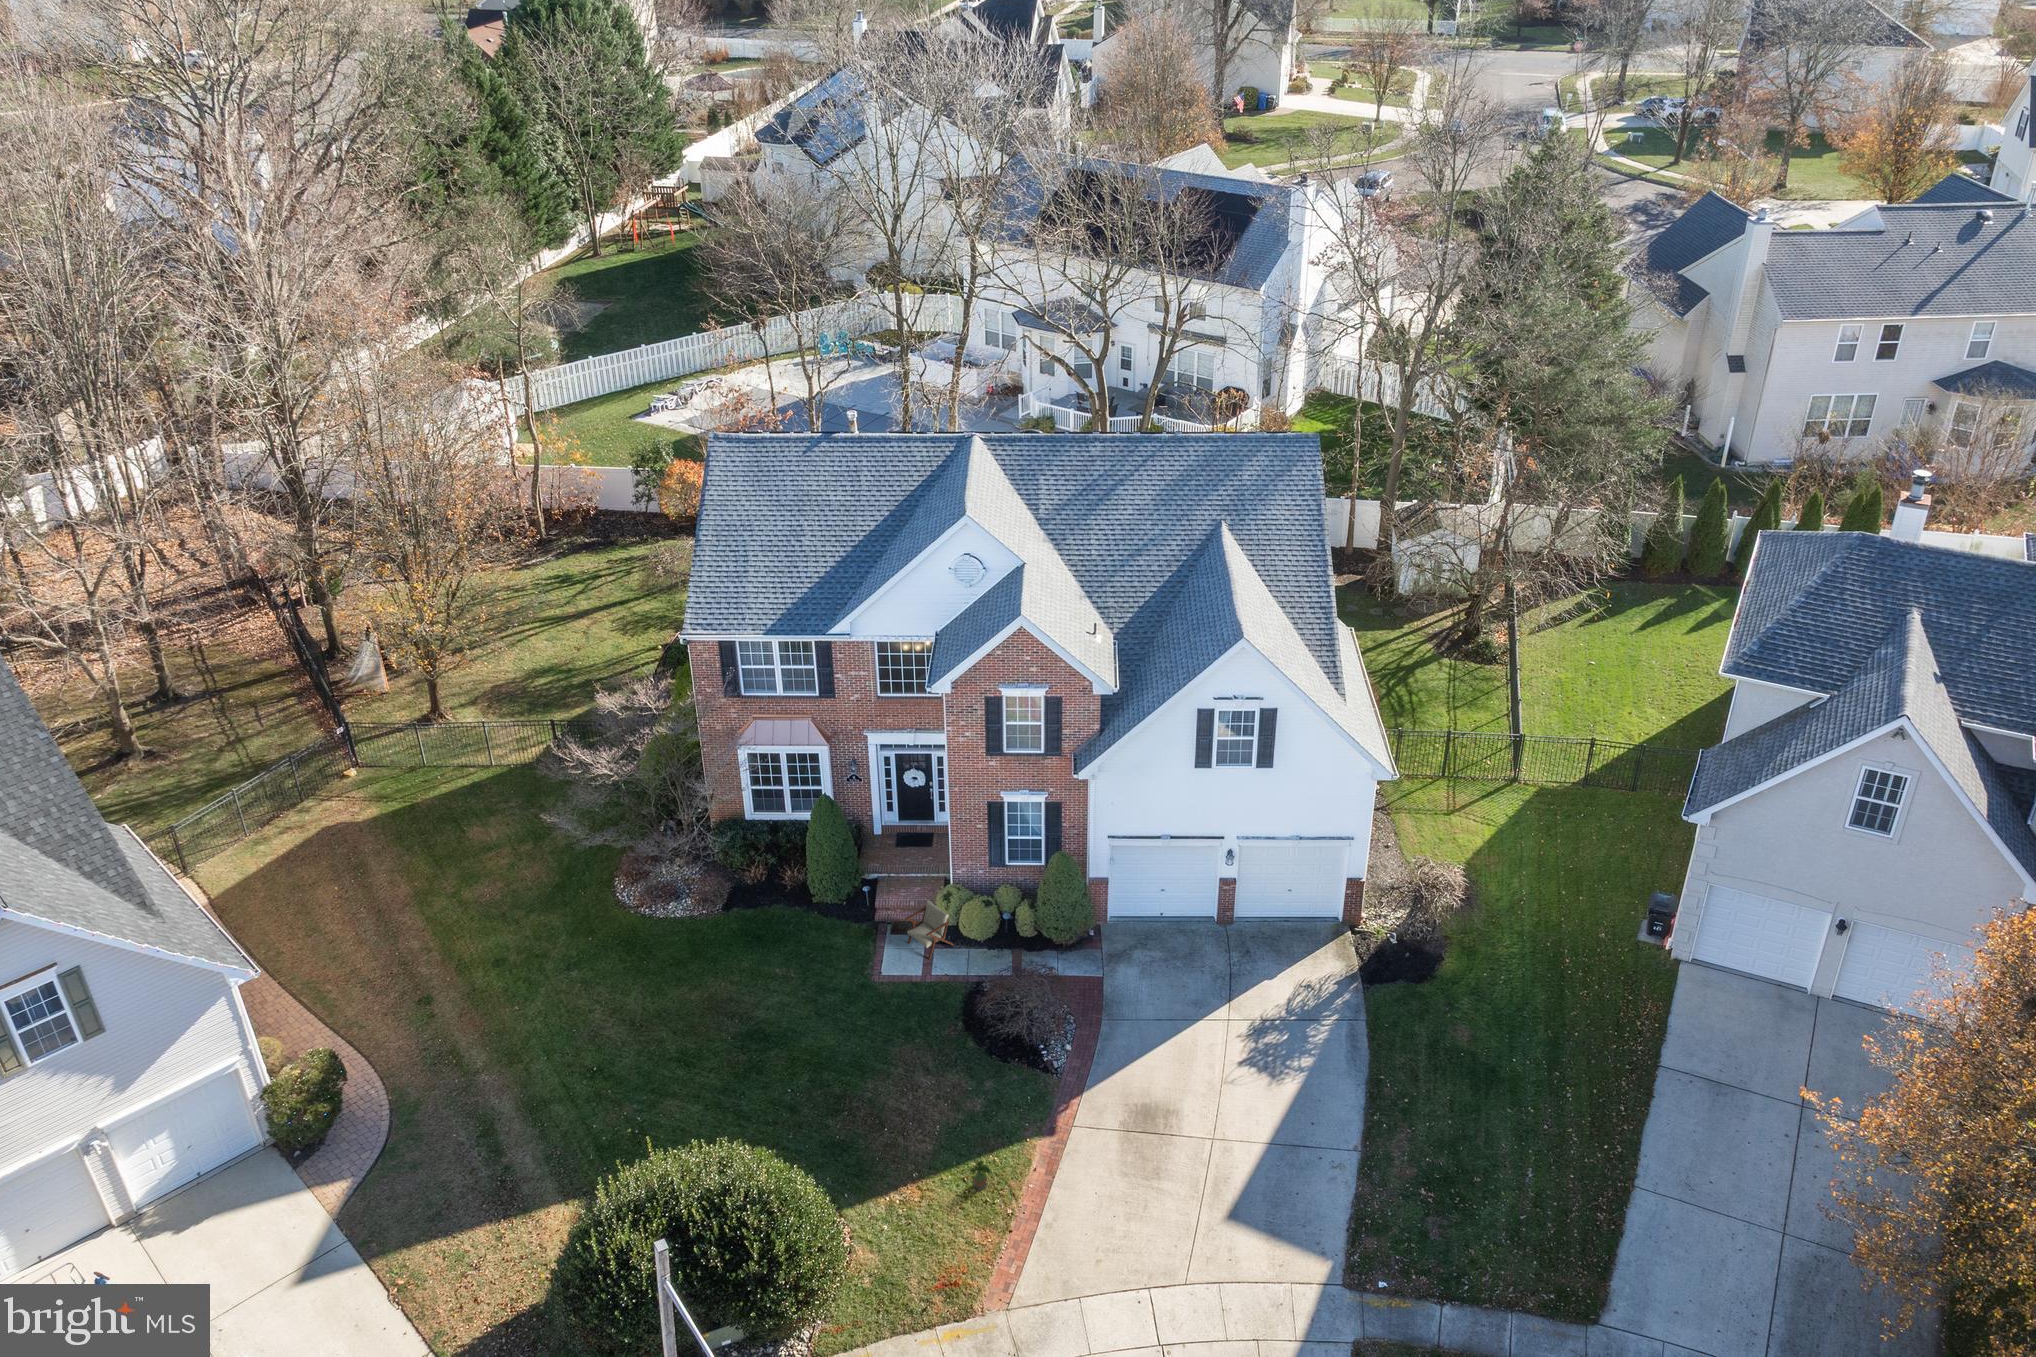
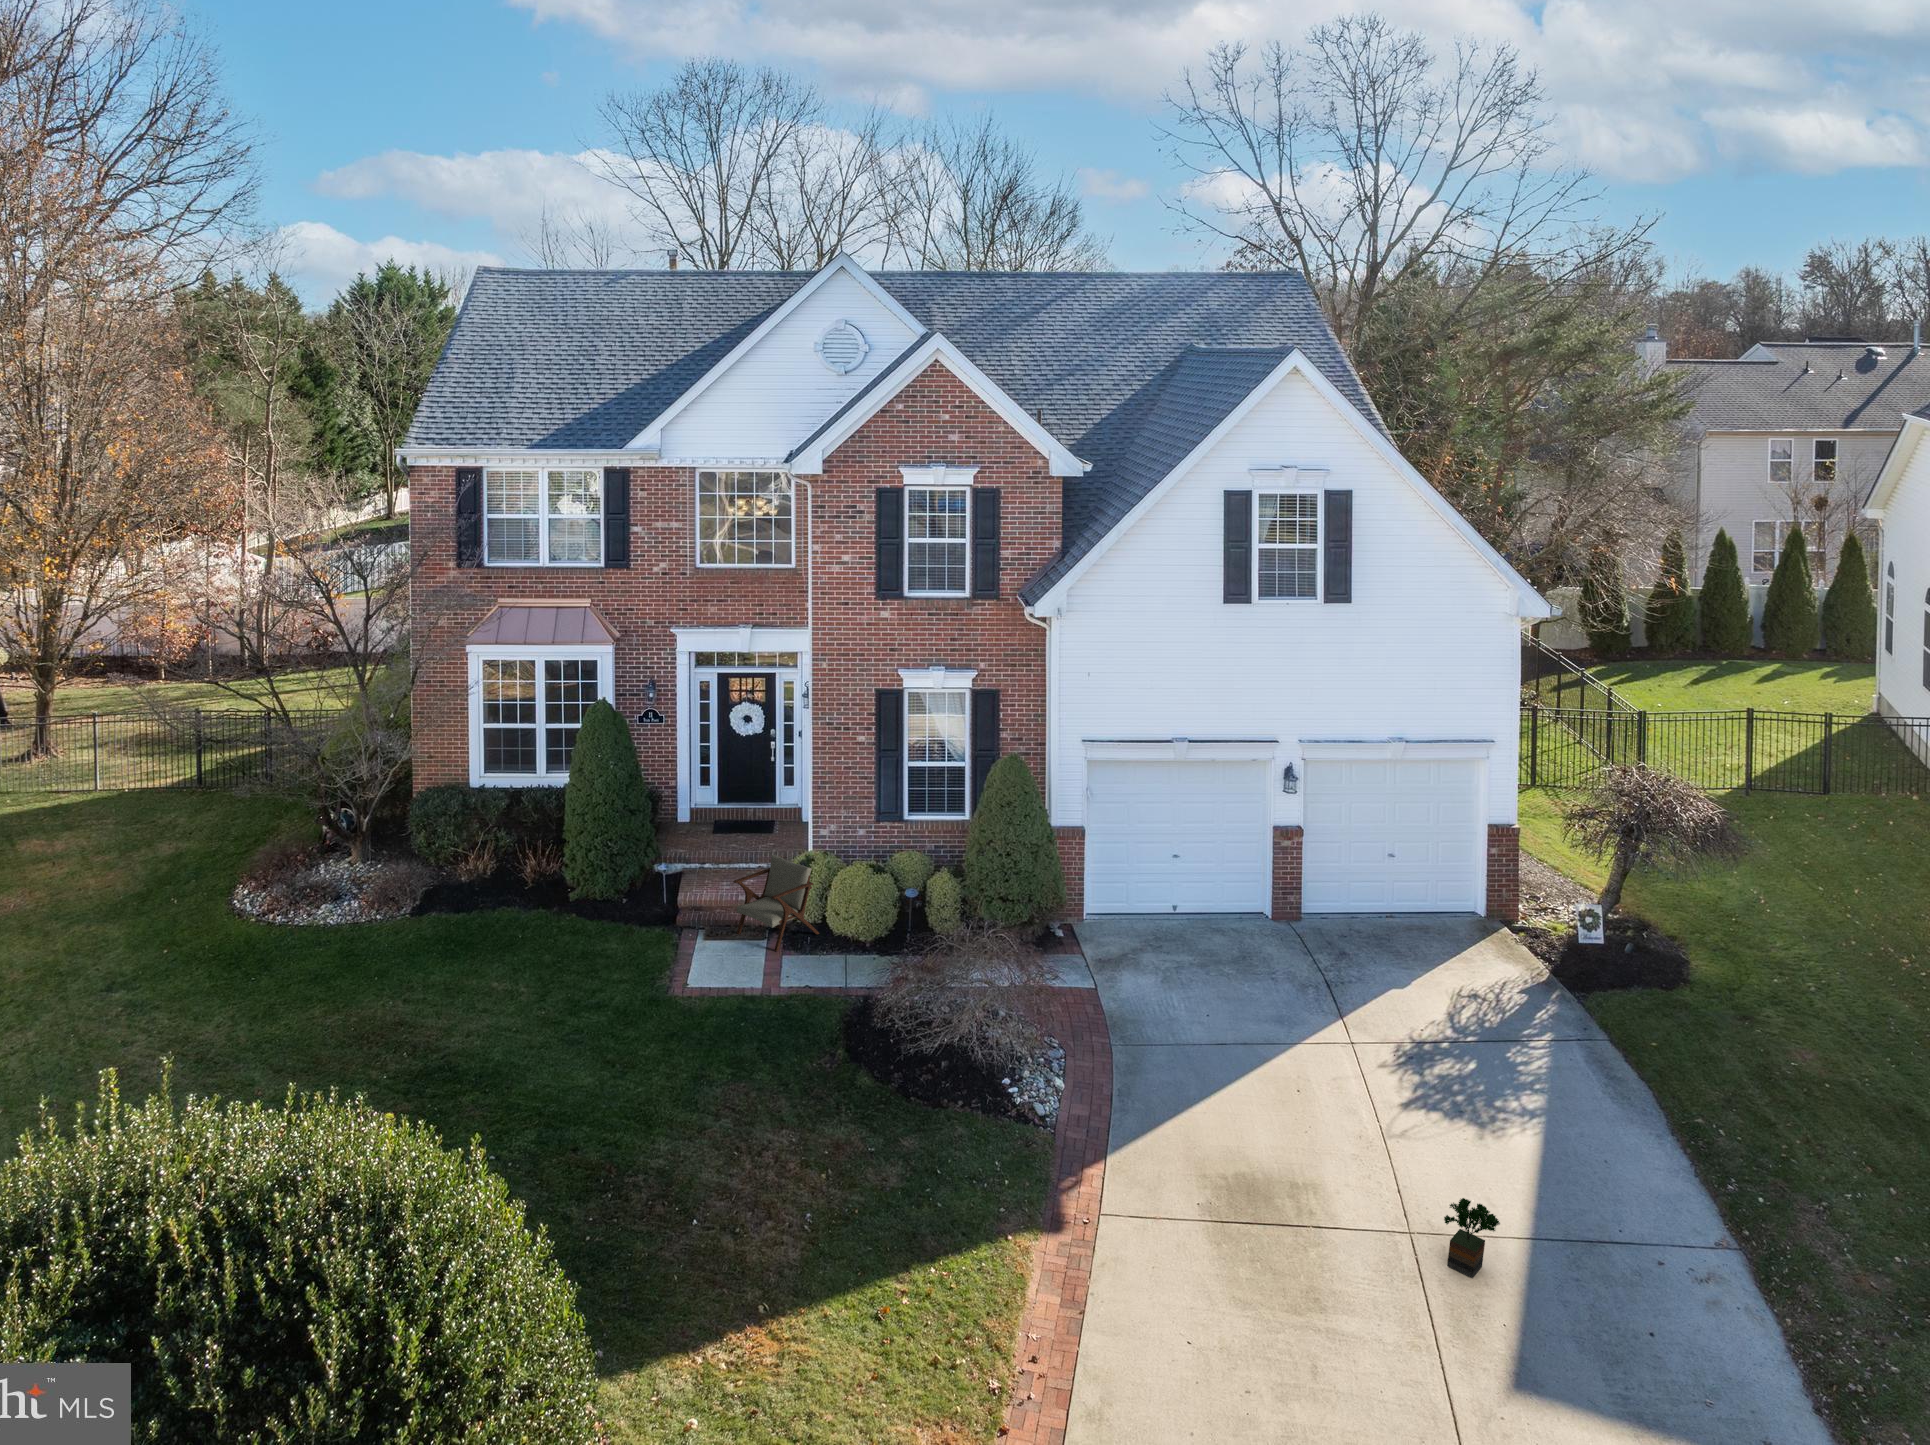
potted tree: present [970,1161,991,1190] -> present [1444,1198,1500,1278]

